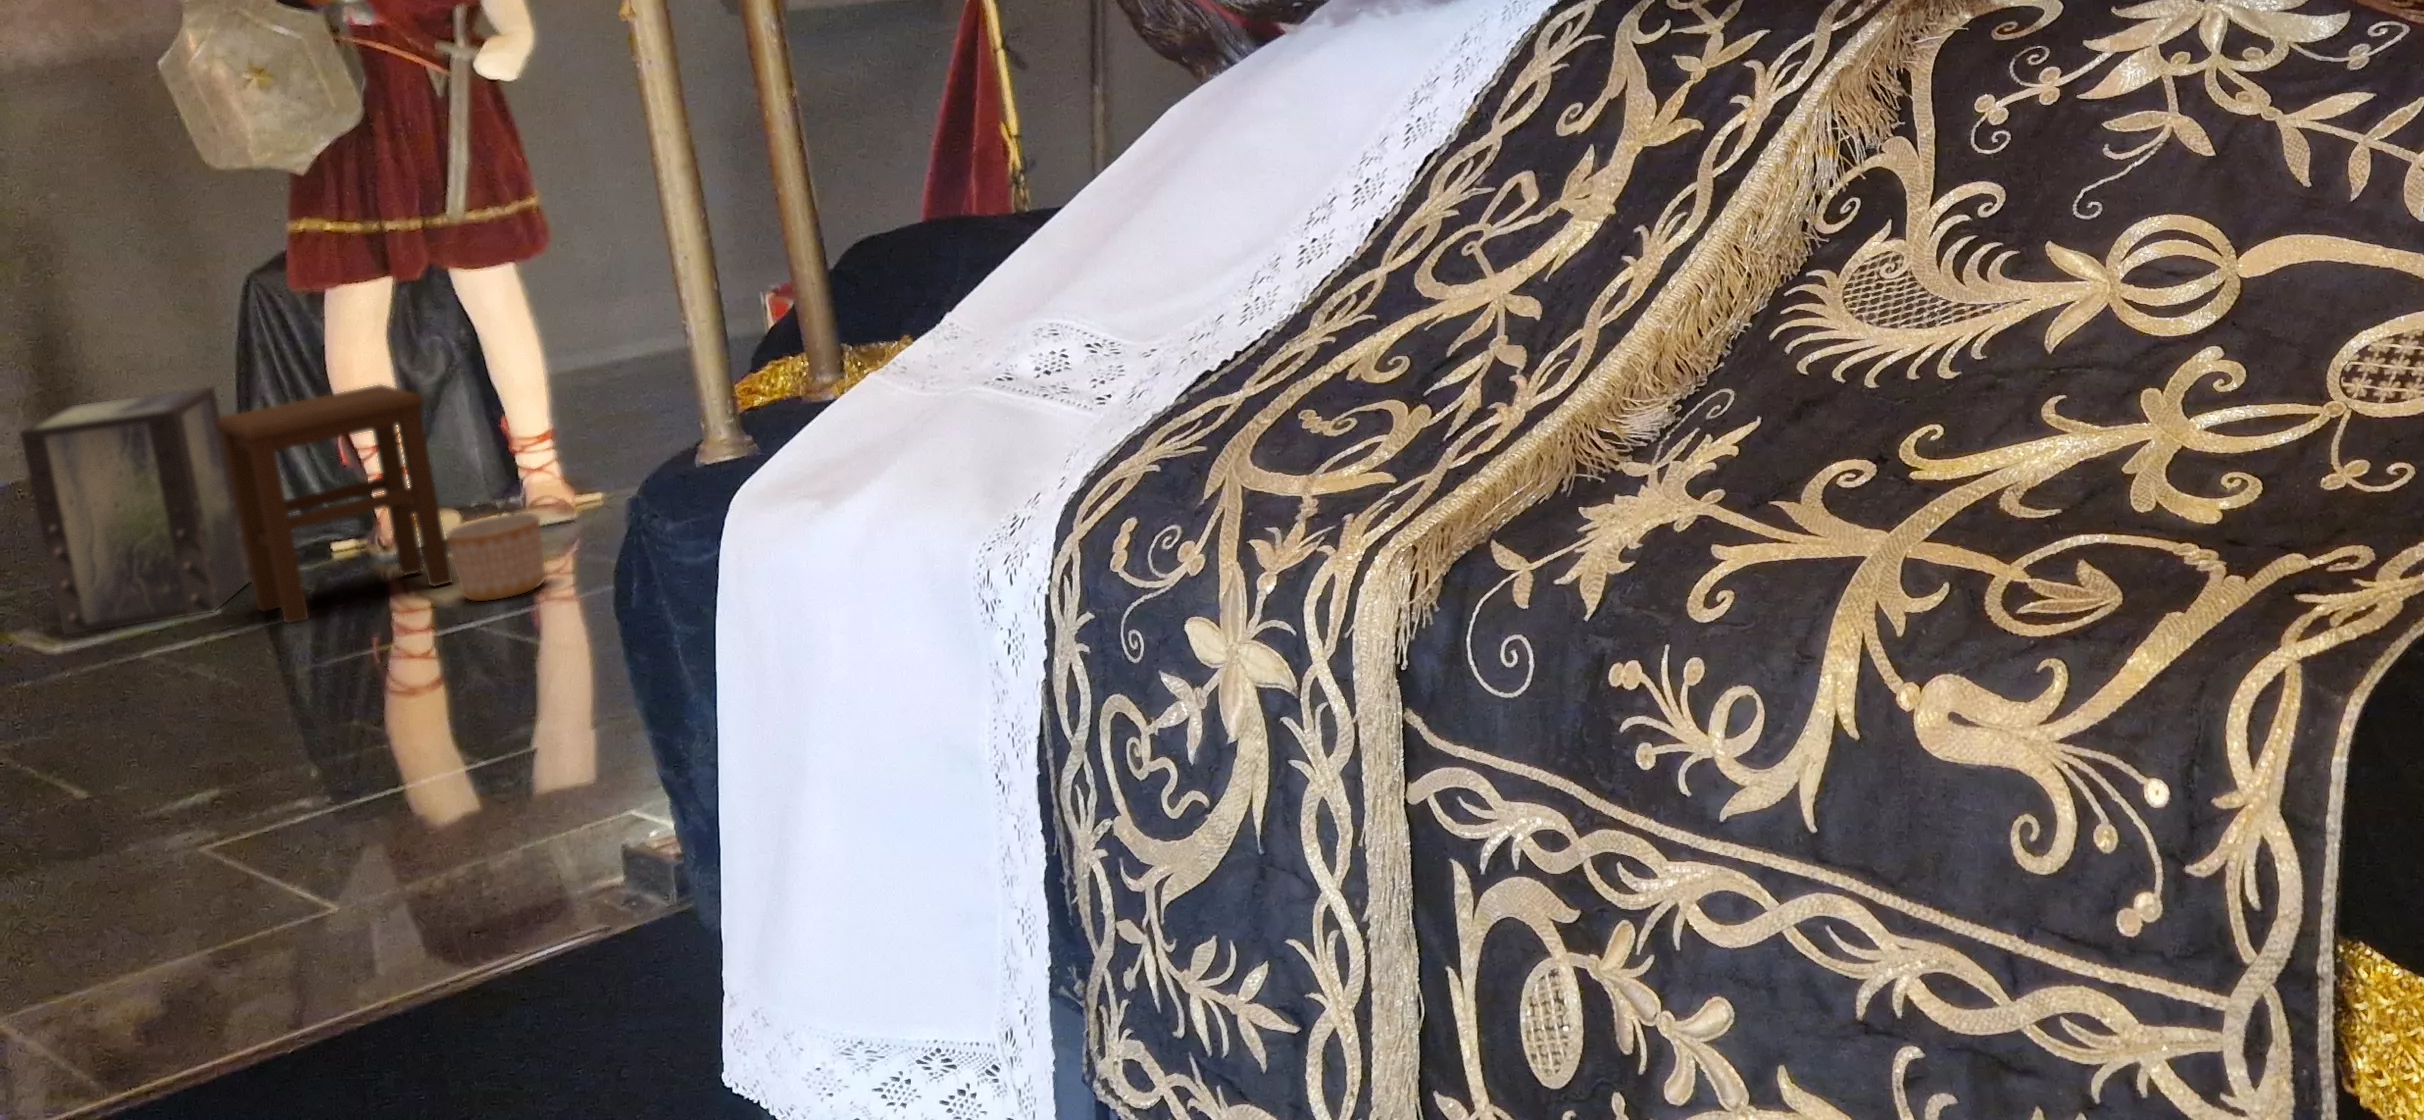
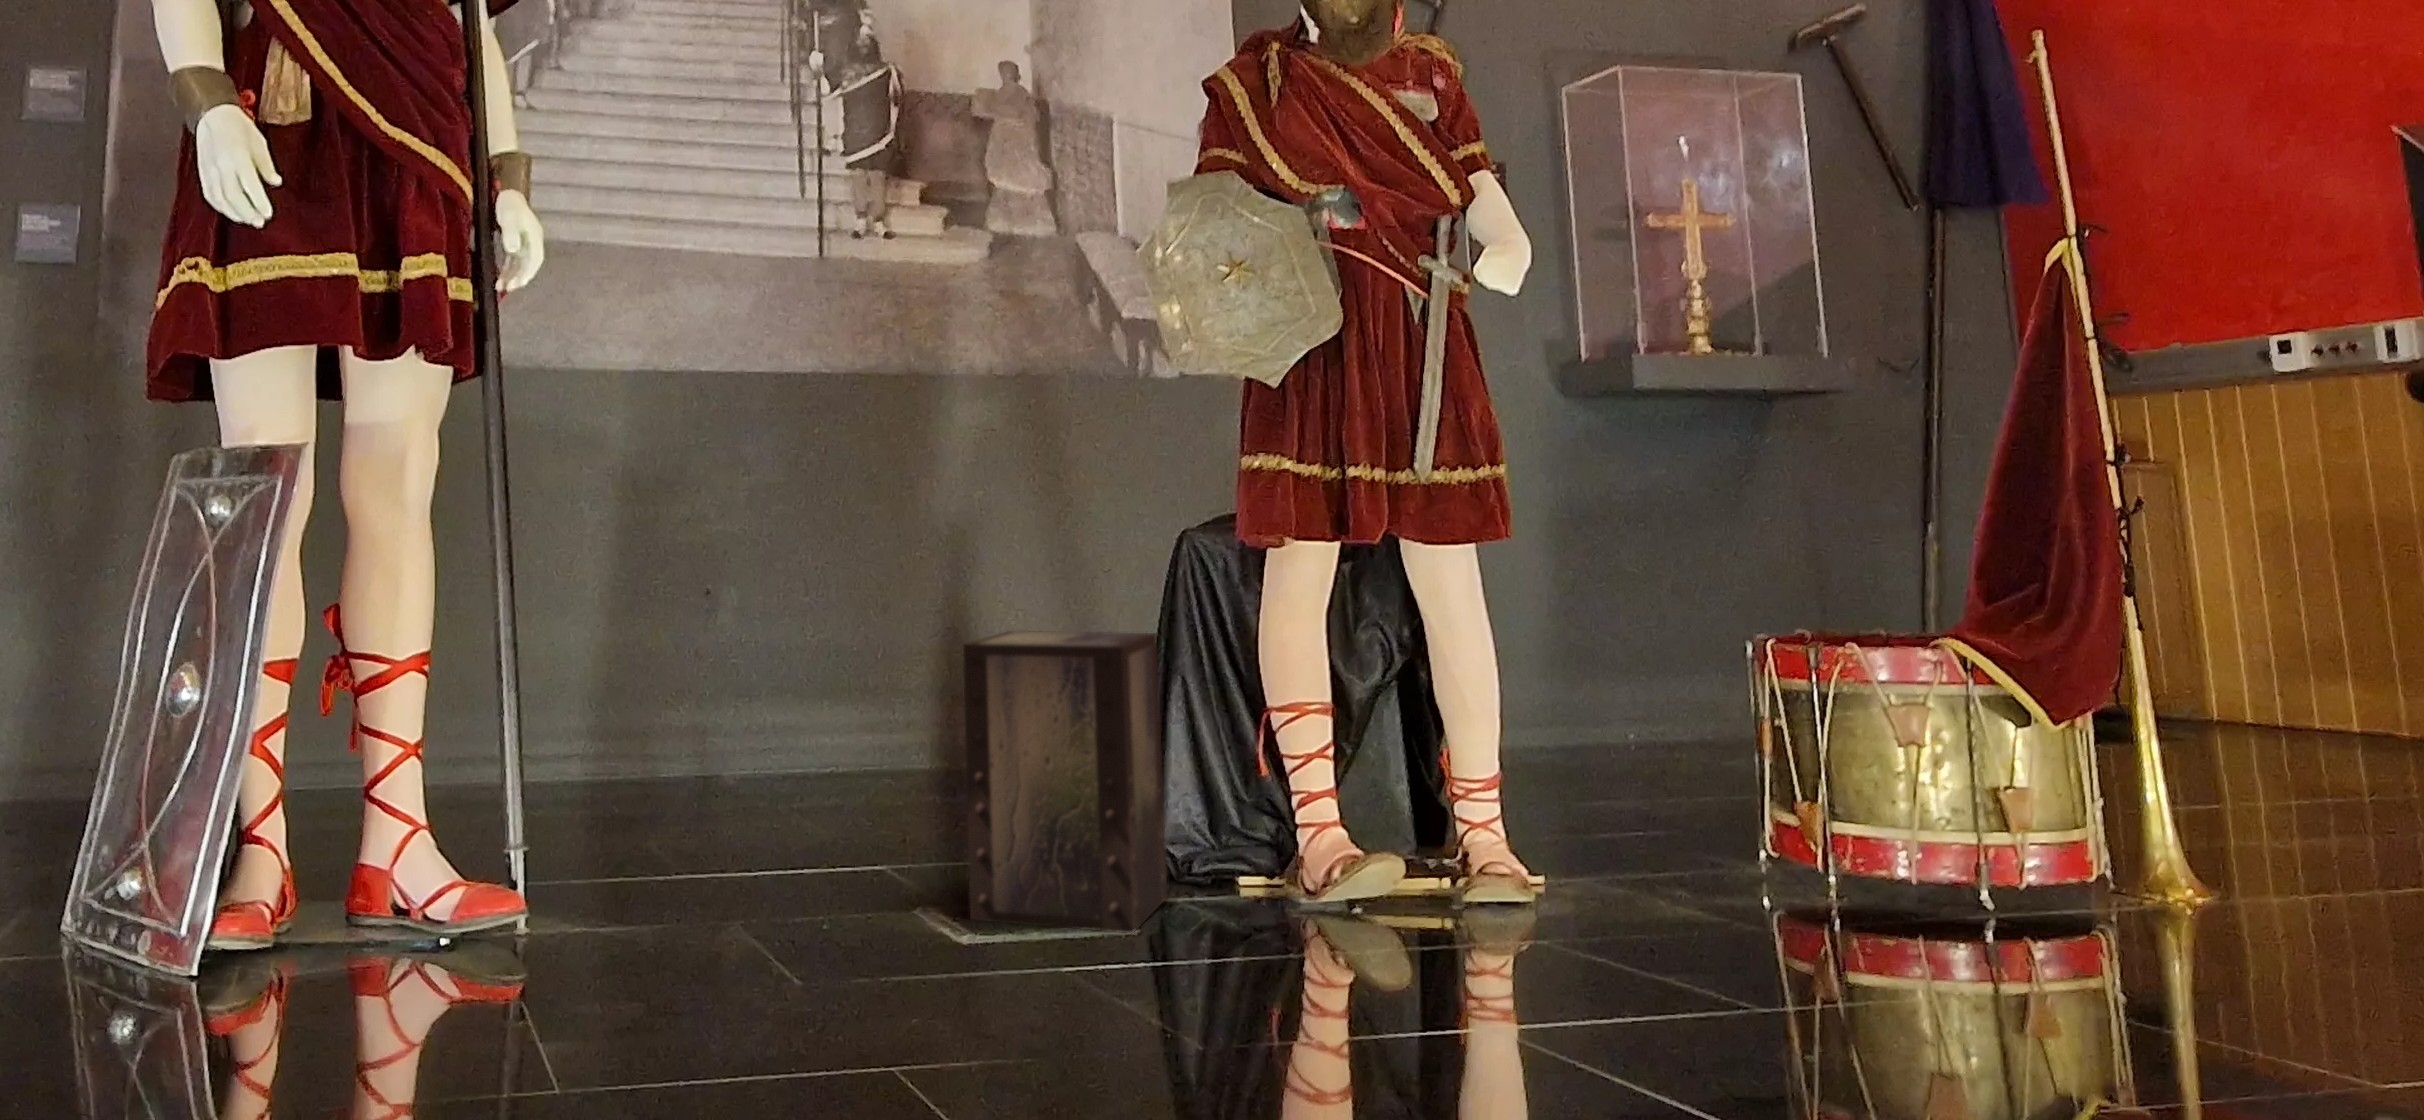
stool: present [217,385,452,623] -> none [1169,657,1435,979]
planter: present [446,513,545,601] -> none [1454,879,1588,1018]

